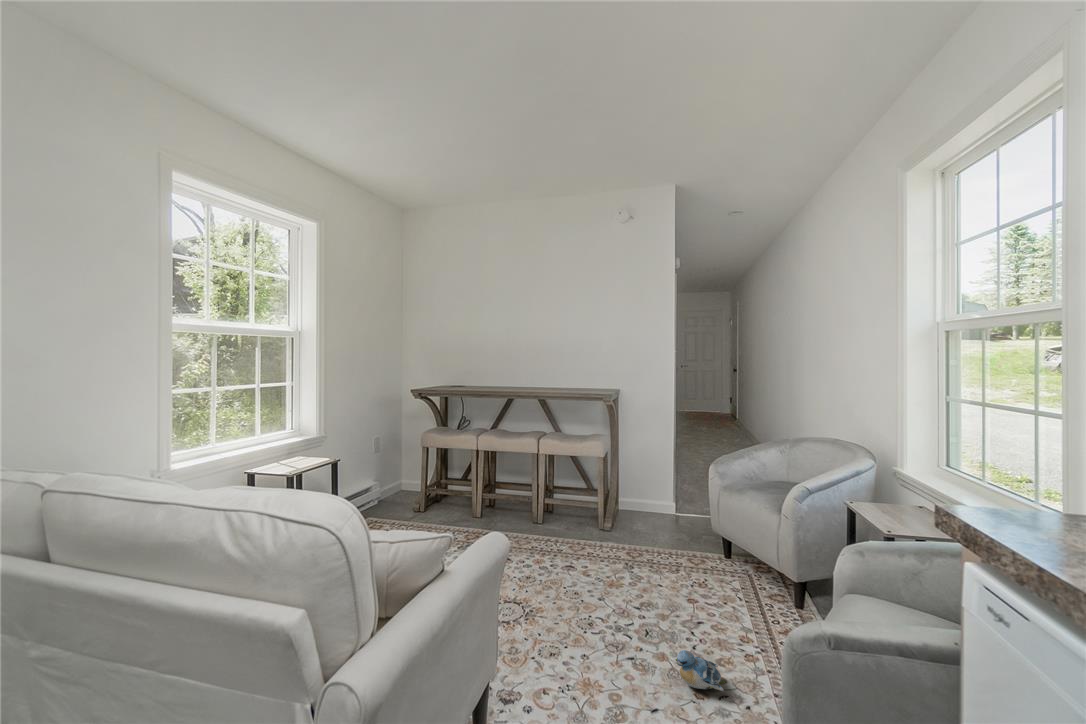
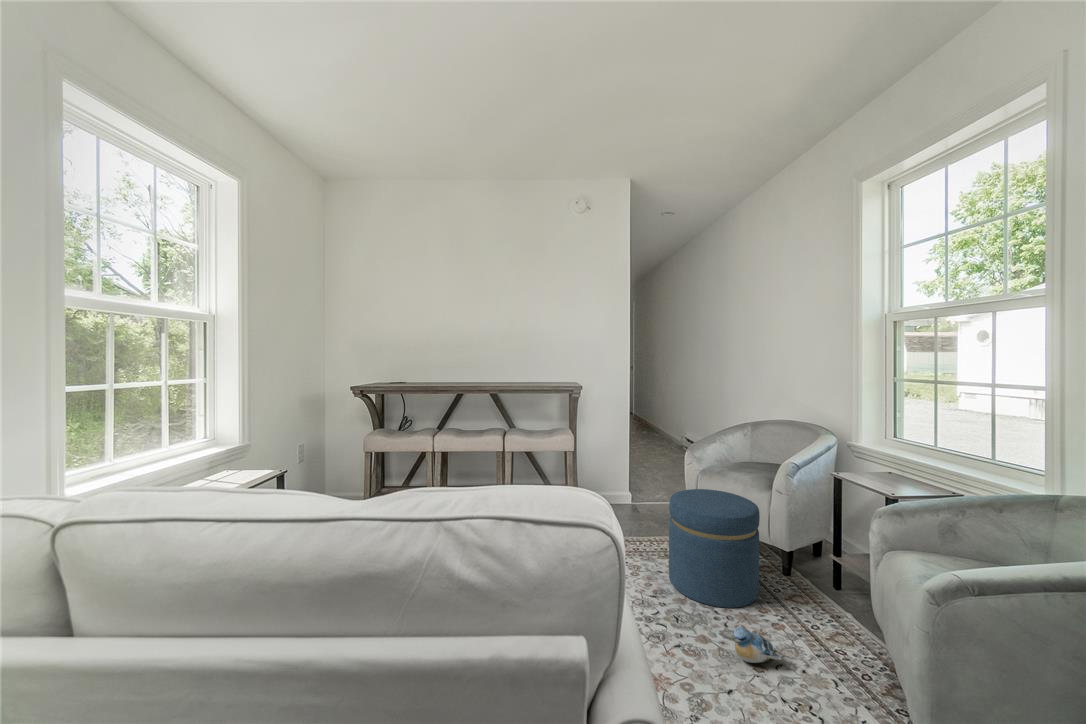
ottoman: none [662,506,755,633] -> present [669,489,760,608]

